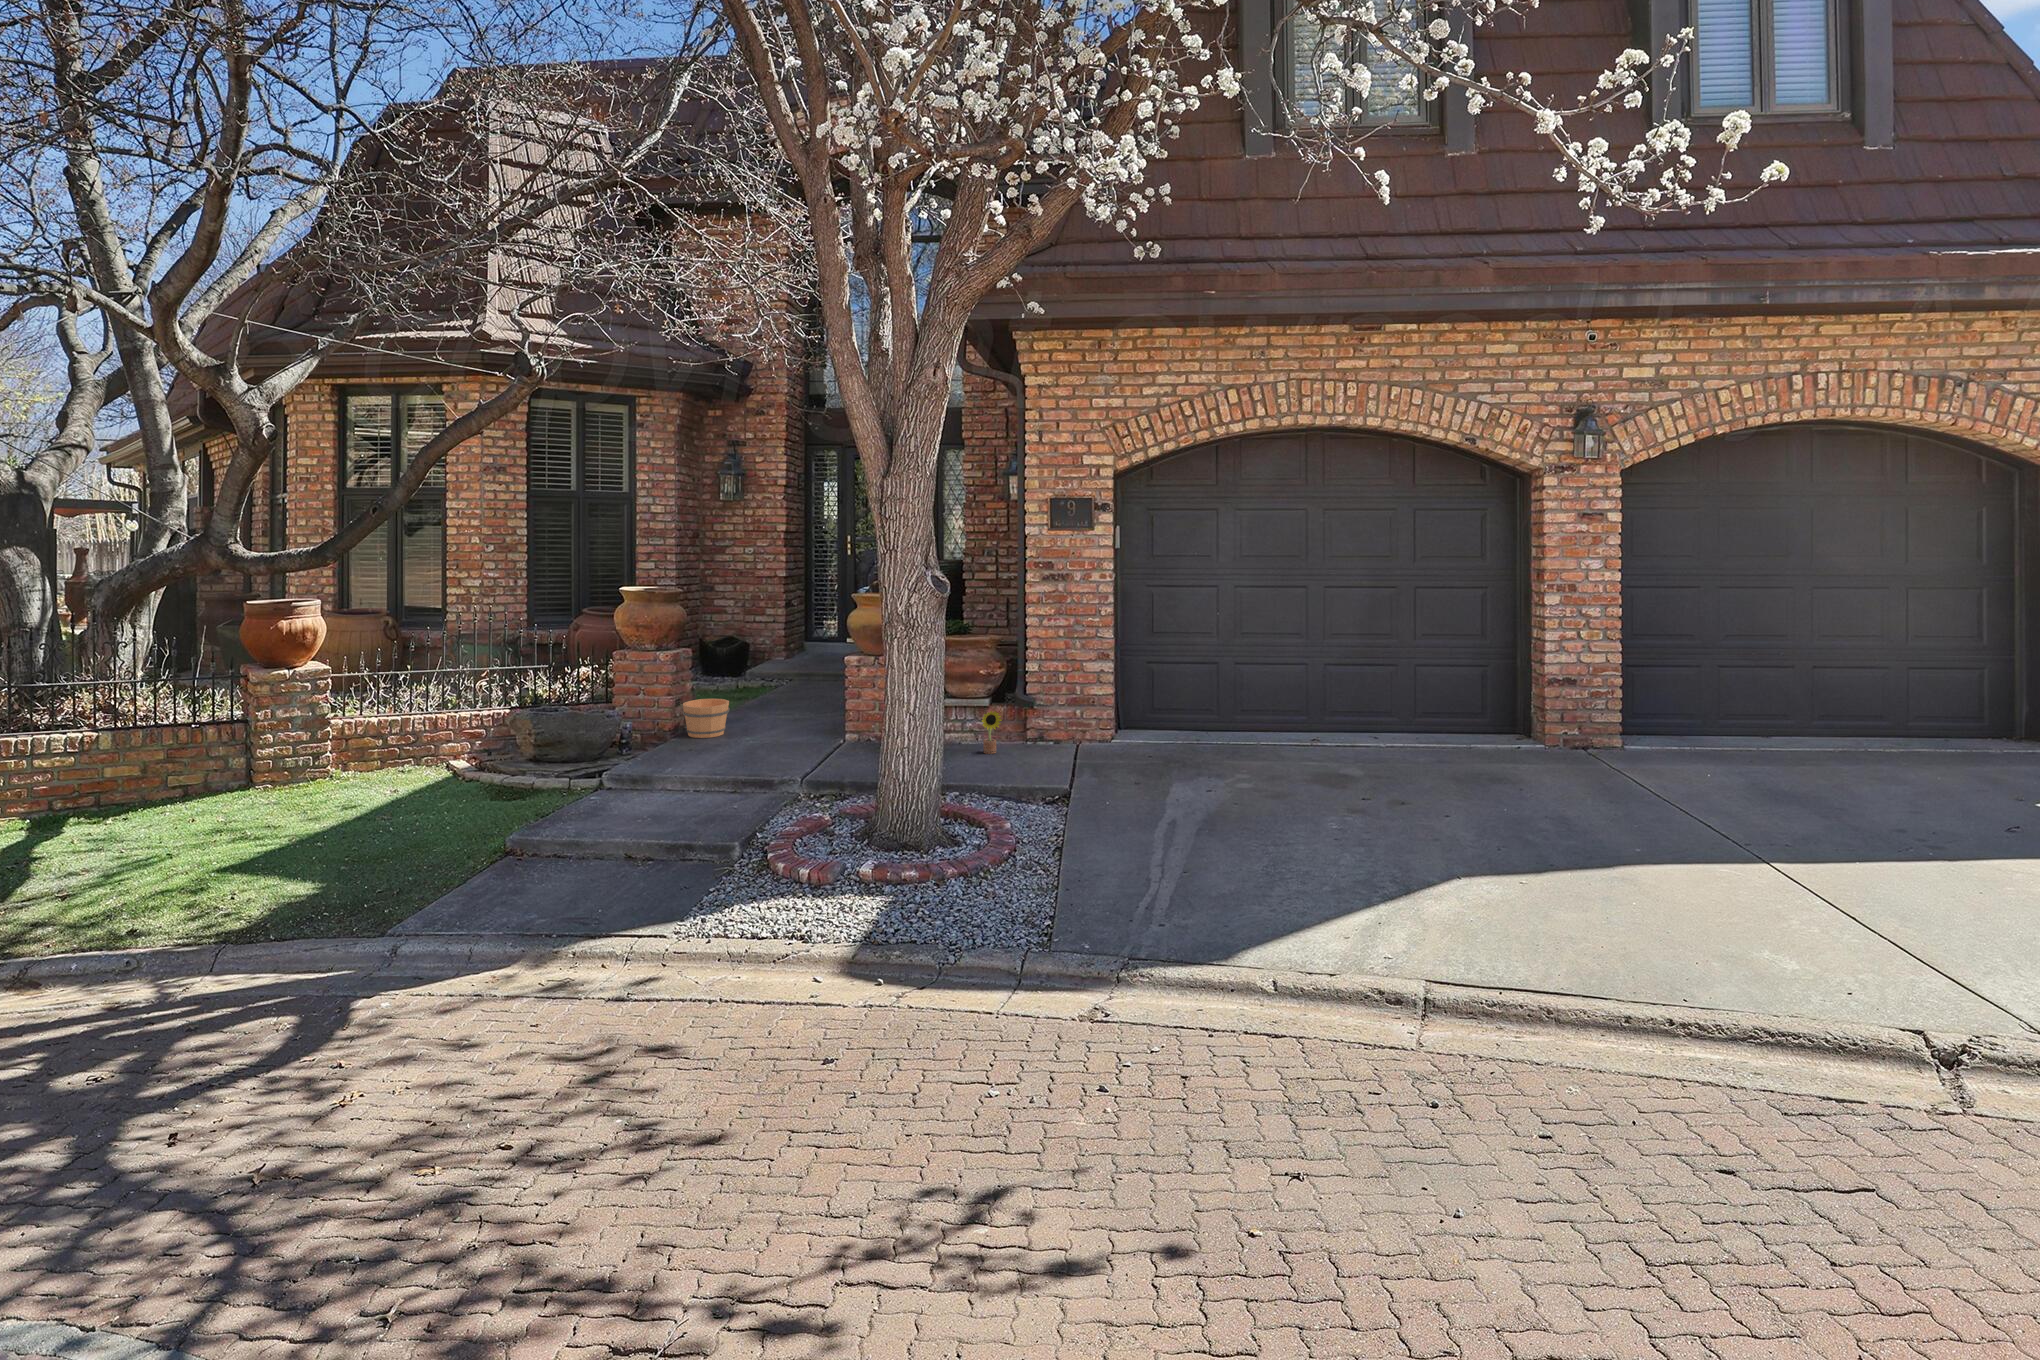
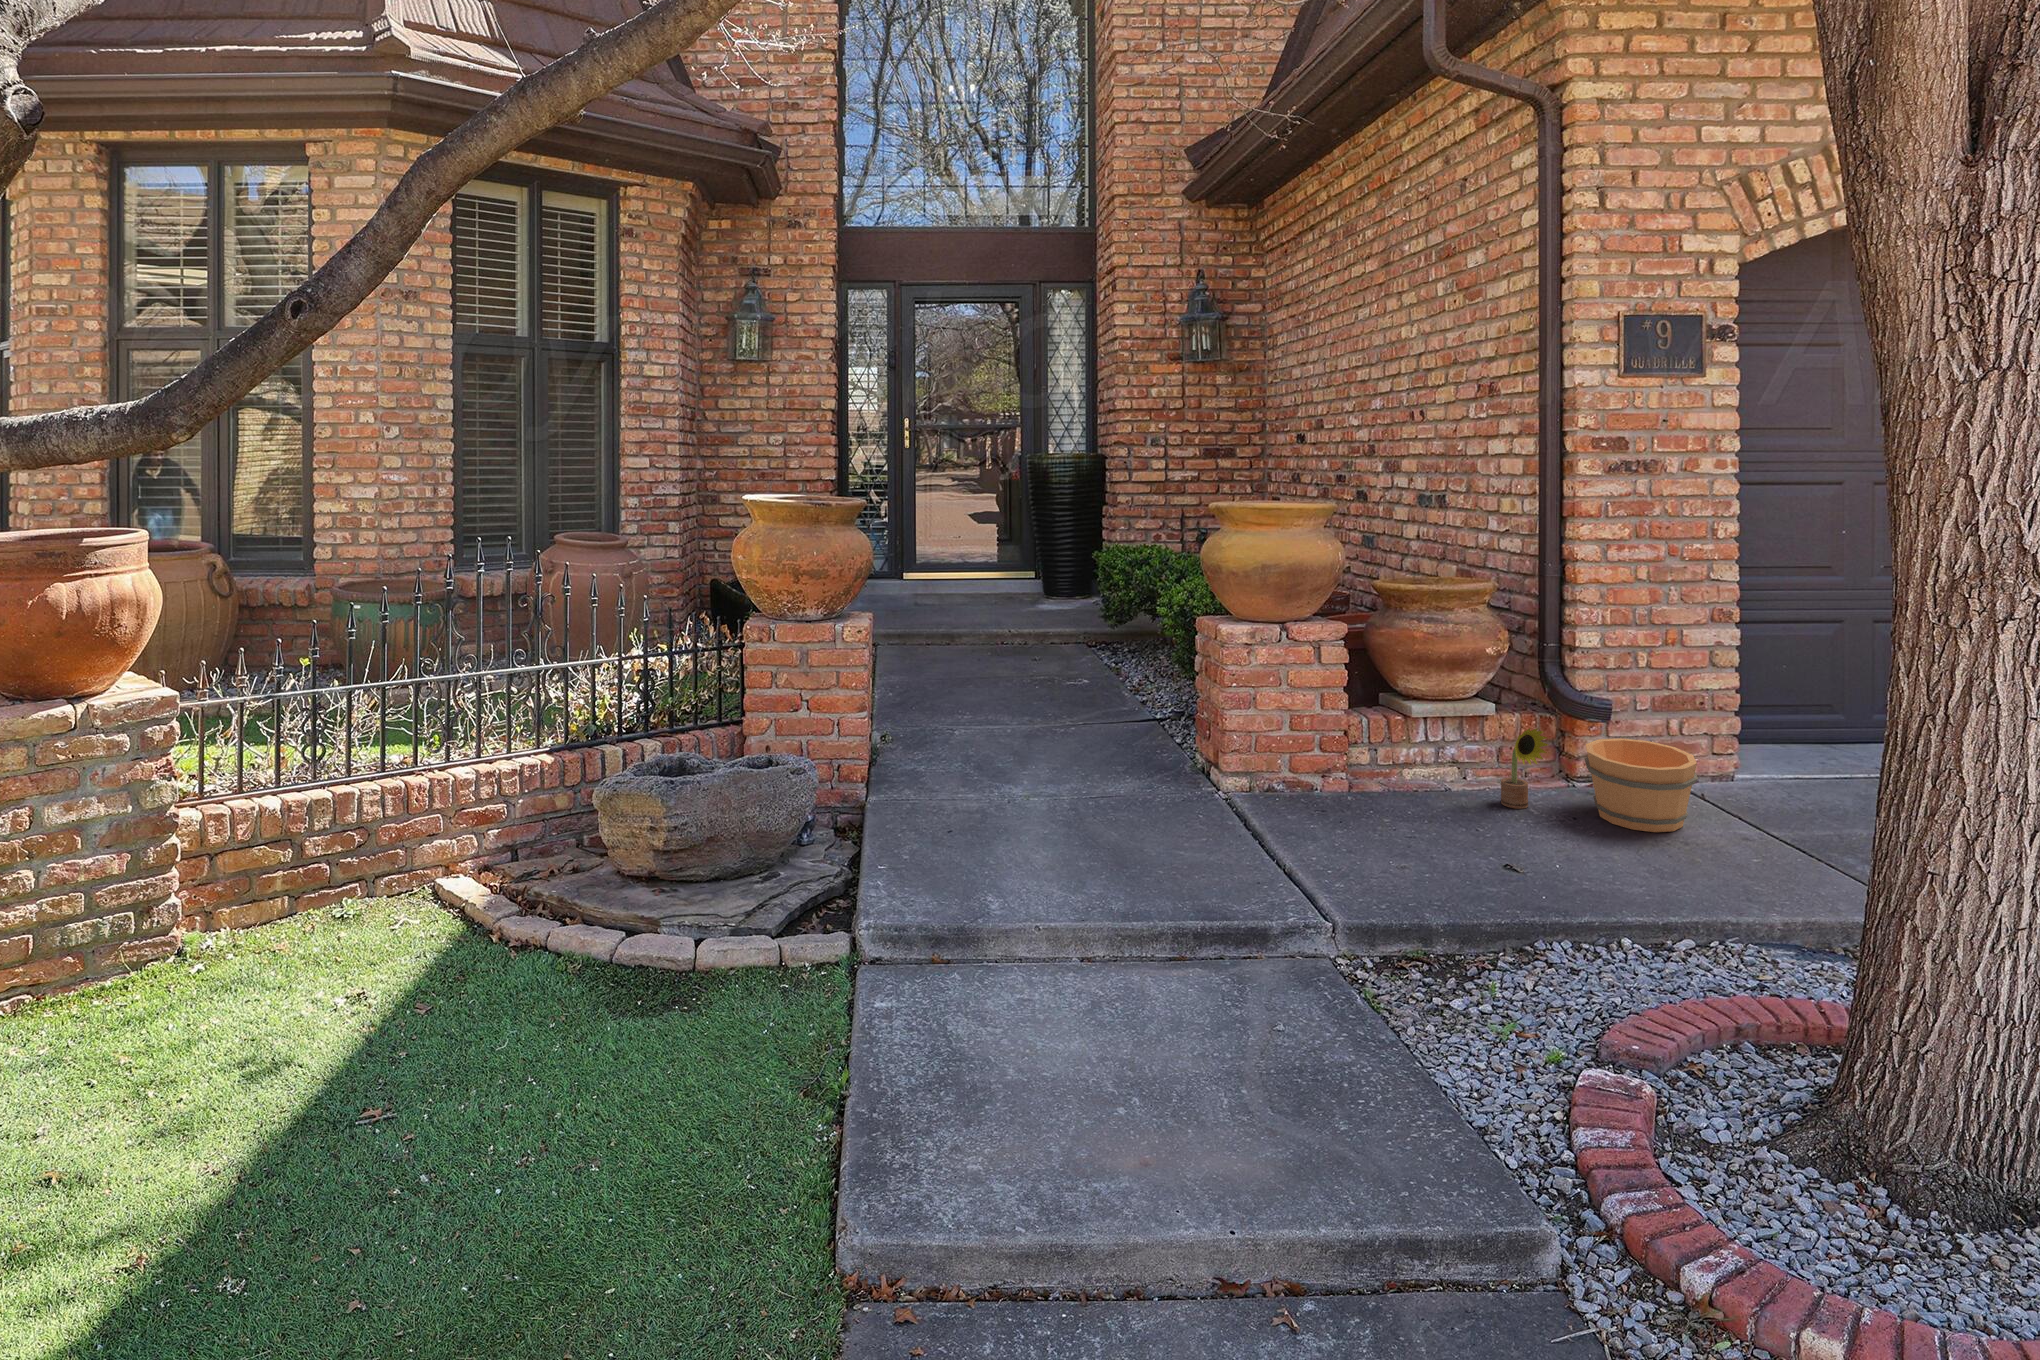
bucket: present [683,698,730,738] -> present [1585,738,1698,832]

